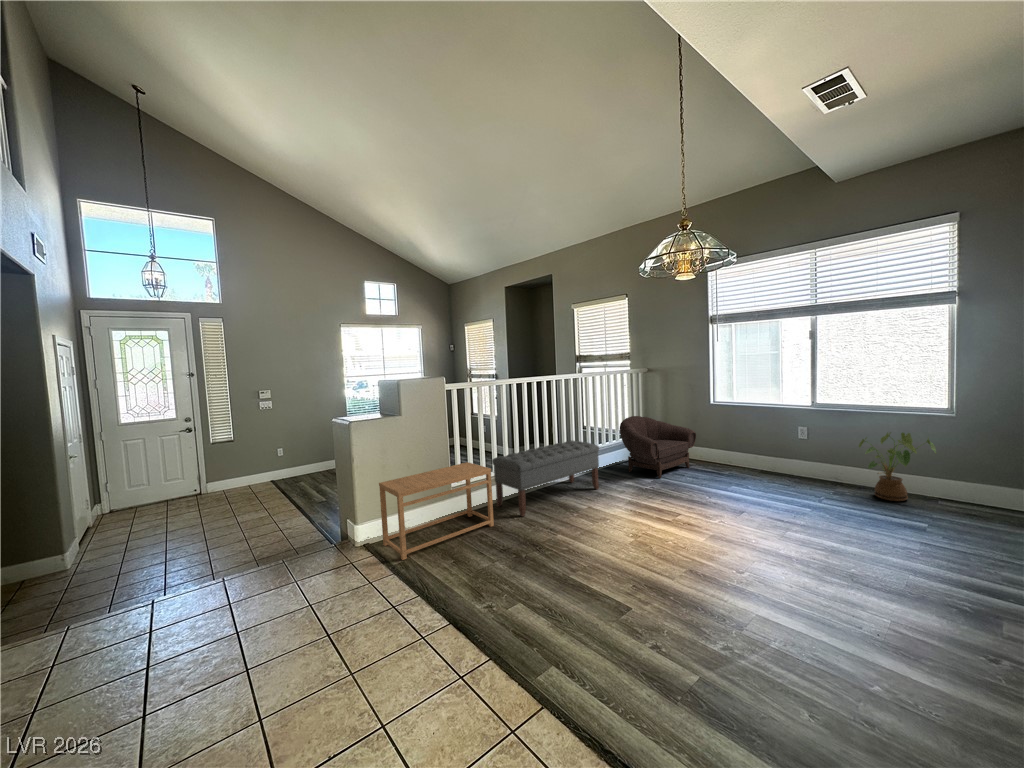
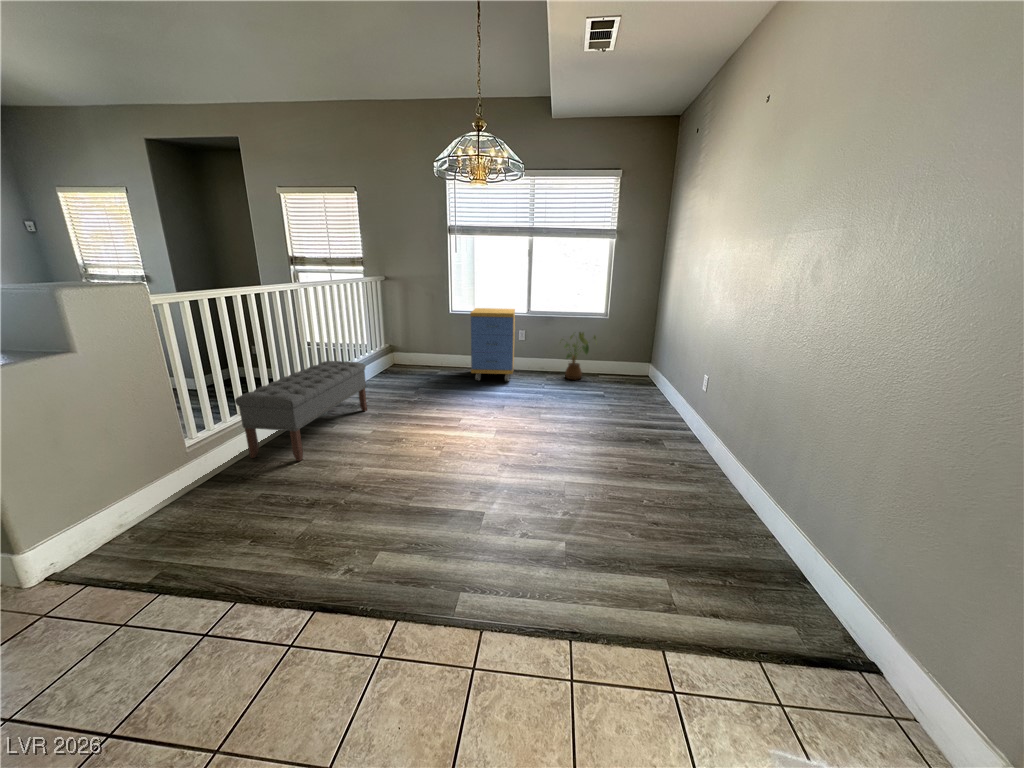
storage cabinet: none [722,399,792,487] -> present [470,308,515,381]
armchair: present [620,416,696,478] -> none [369,328,440,389]
side table: present [379,462,494,560] -> none [38,409,267,578]

